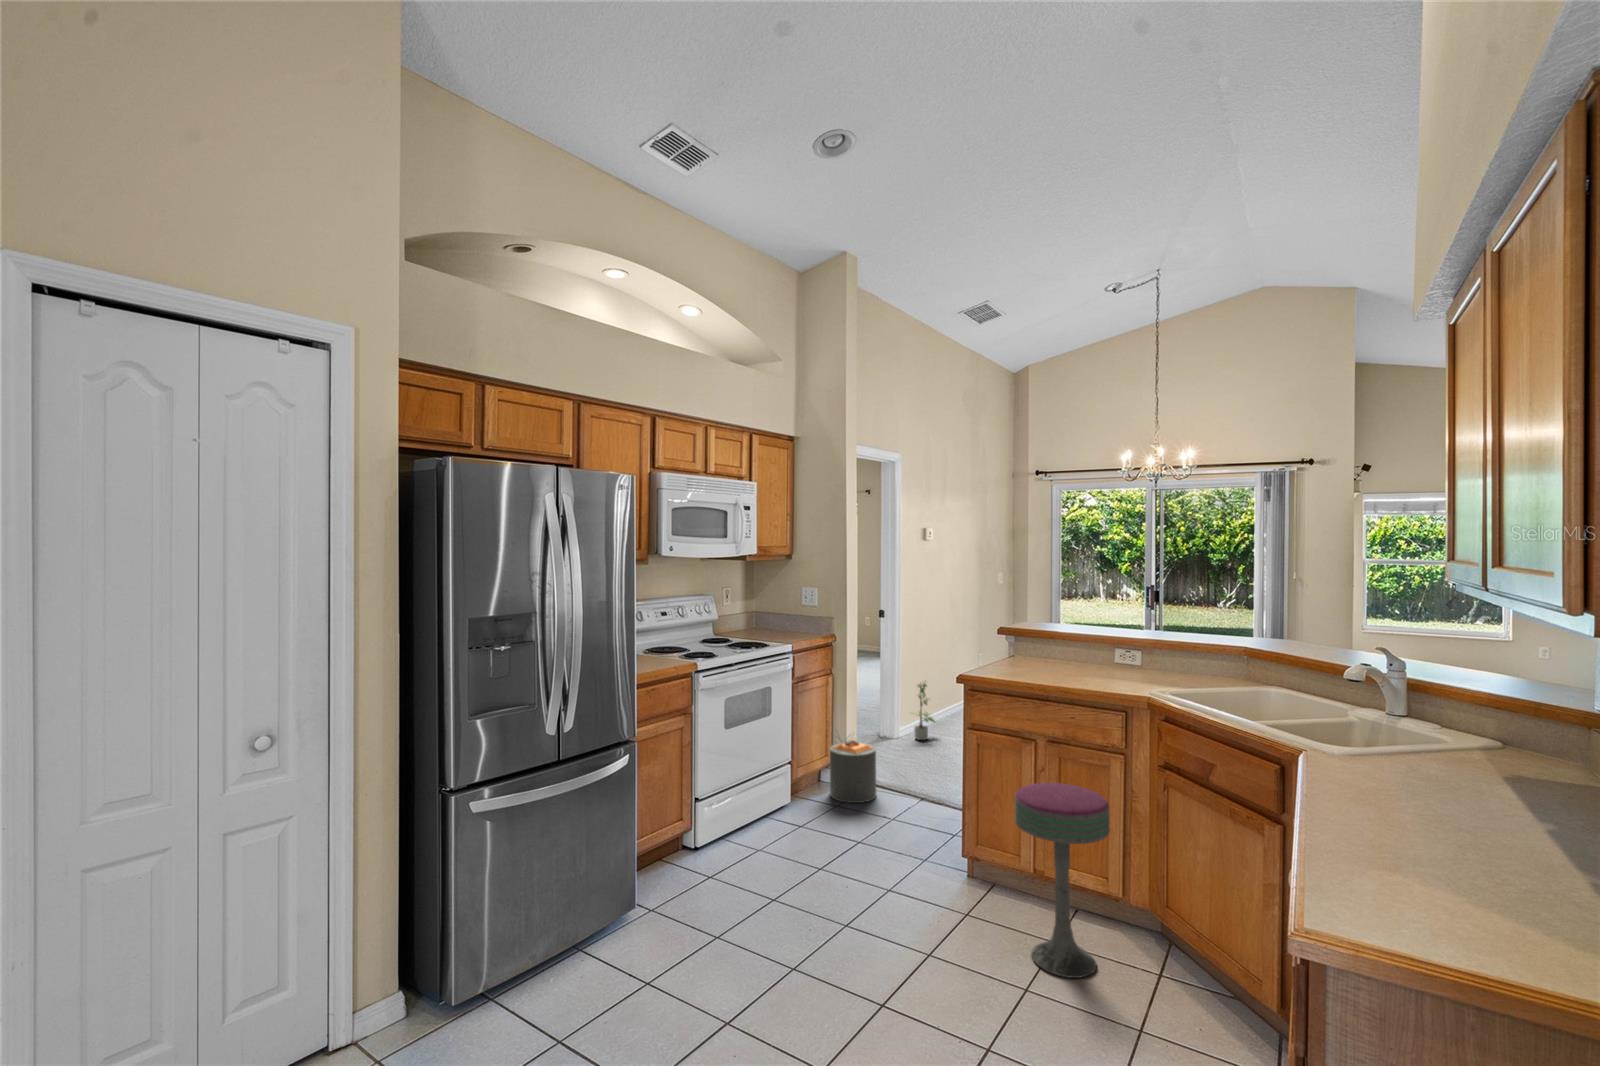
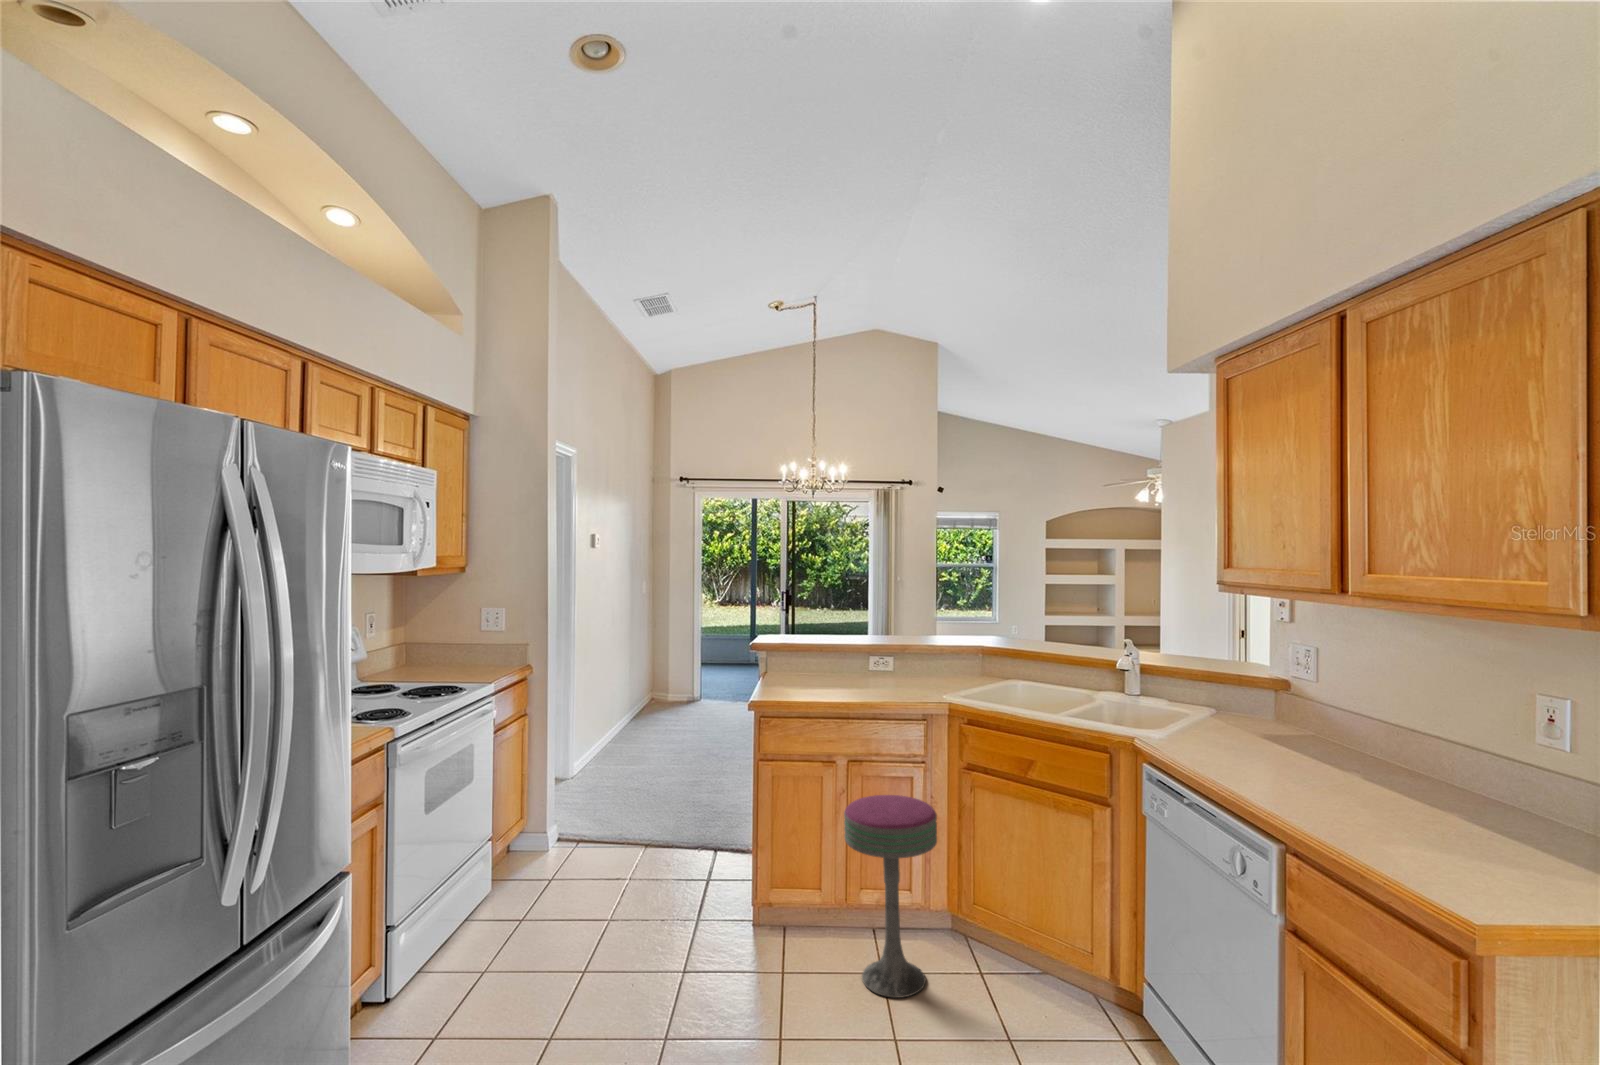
potted plant: present [914,680,935,740] -> none [585,706,615,777]
trash can: present [830,735,876,803] -> none [531,779,591,872]

